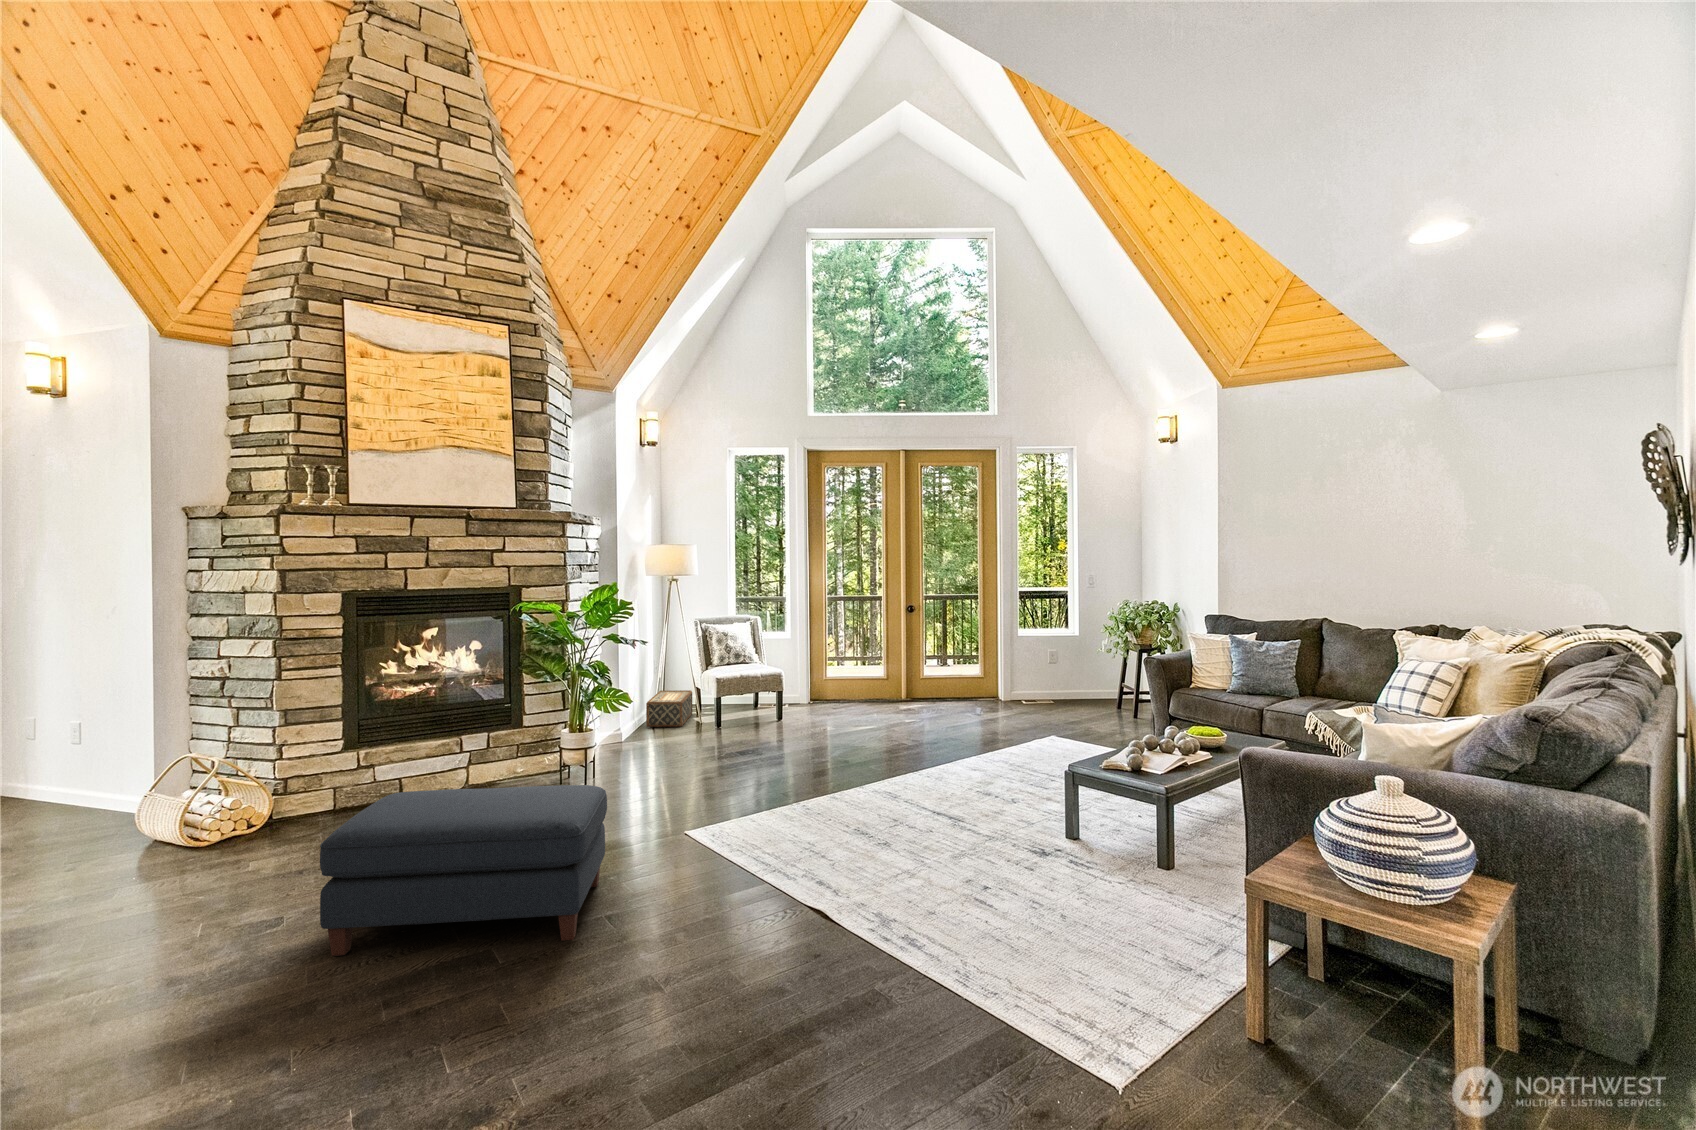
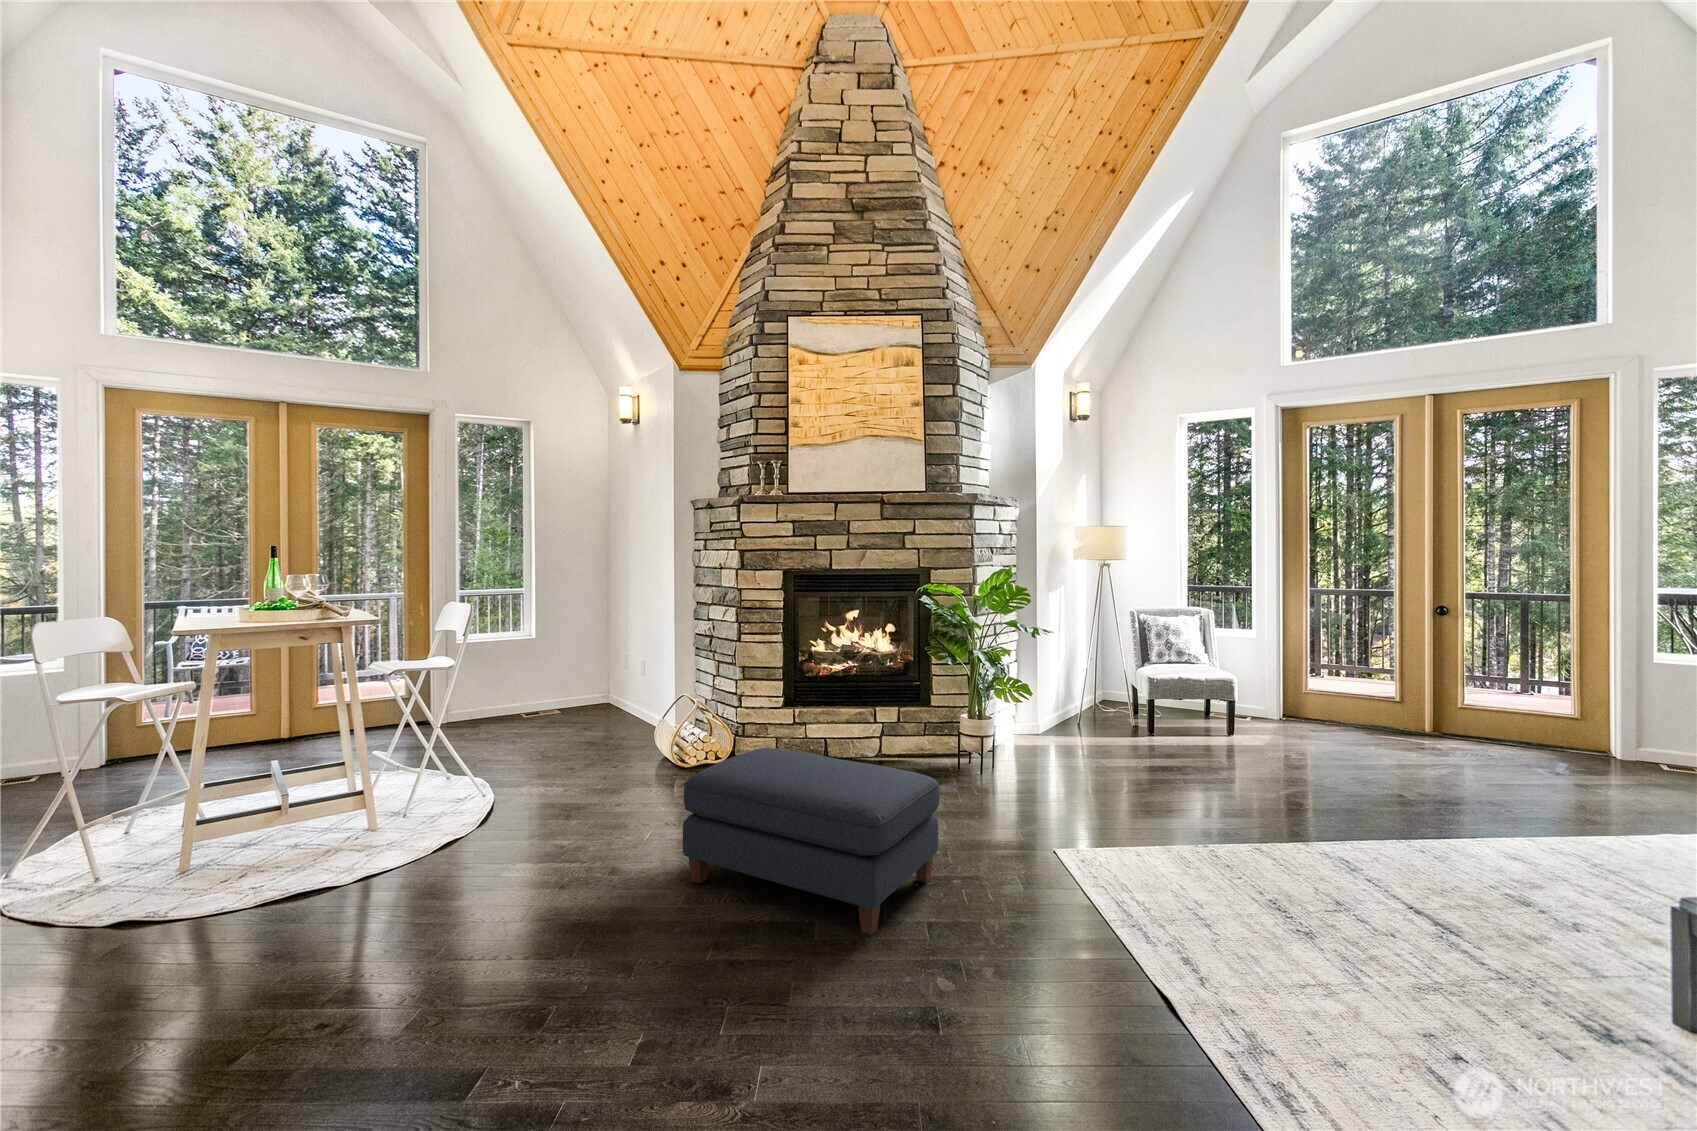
woven basket: present [646,690,692,727] -> none [1071,685,1128,726]

